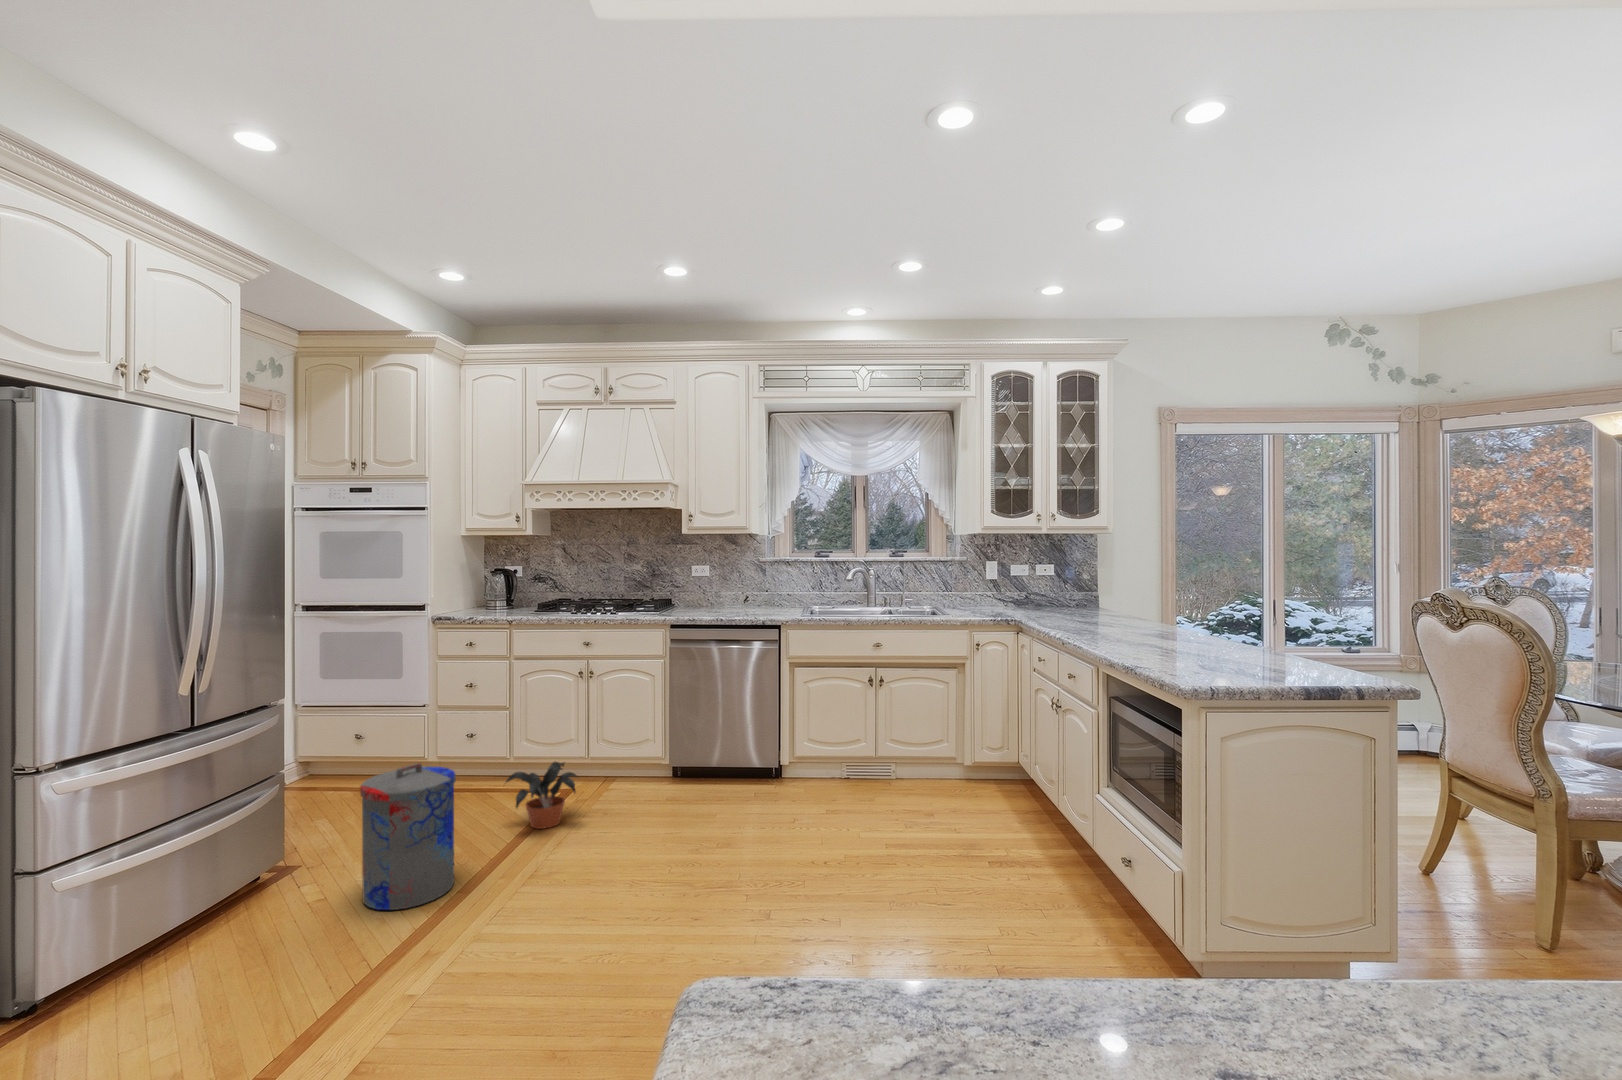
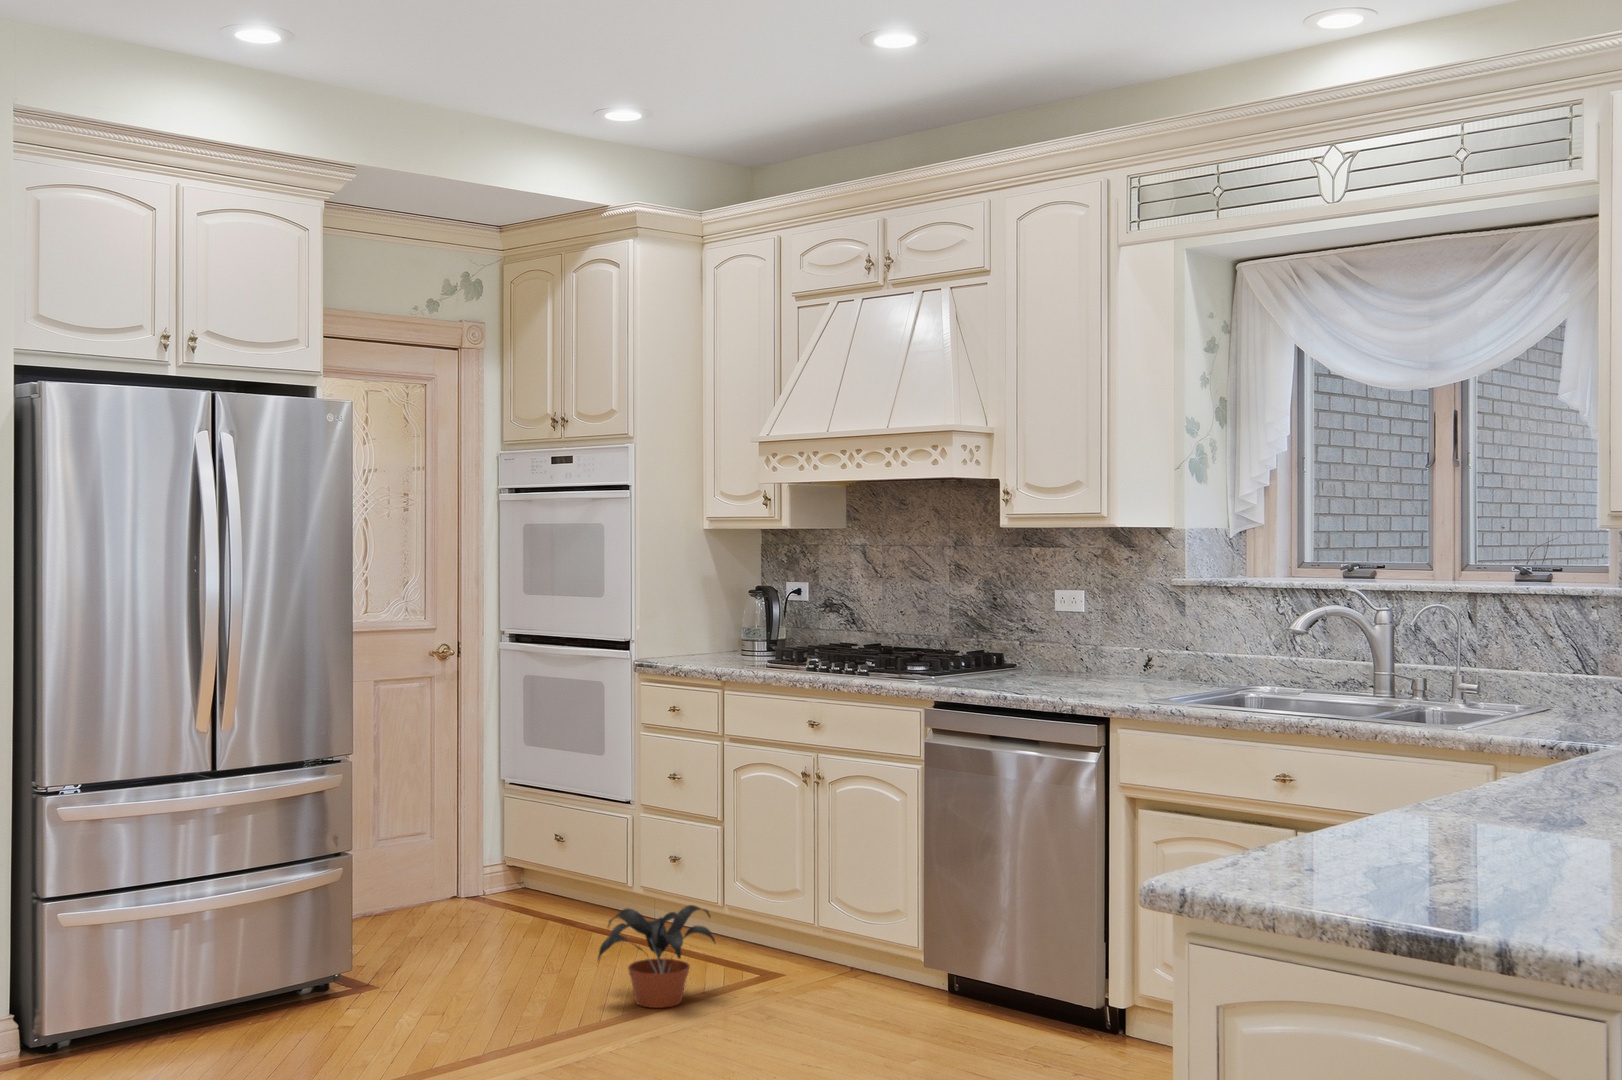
trash can: present [360,763,456,910] -> none [341,852,465,1050]

